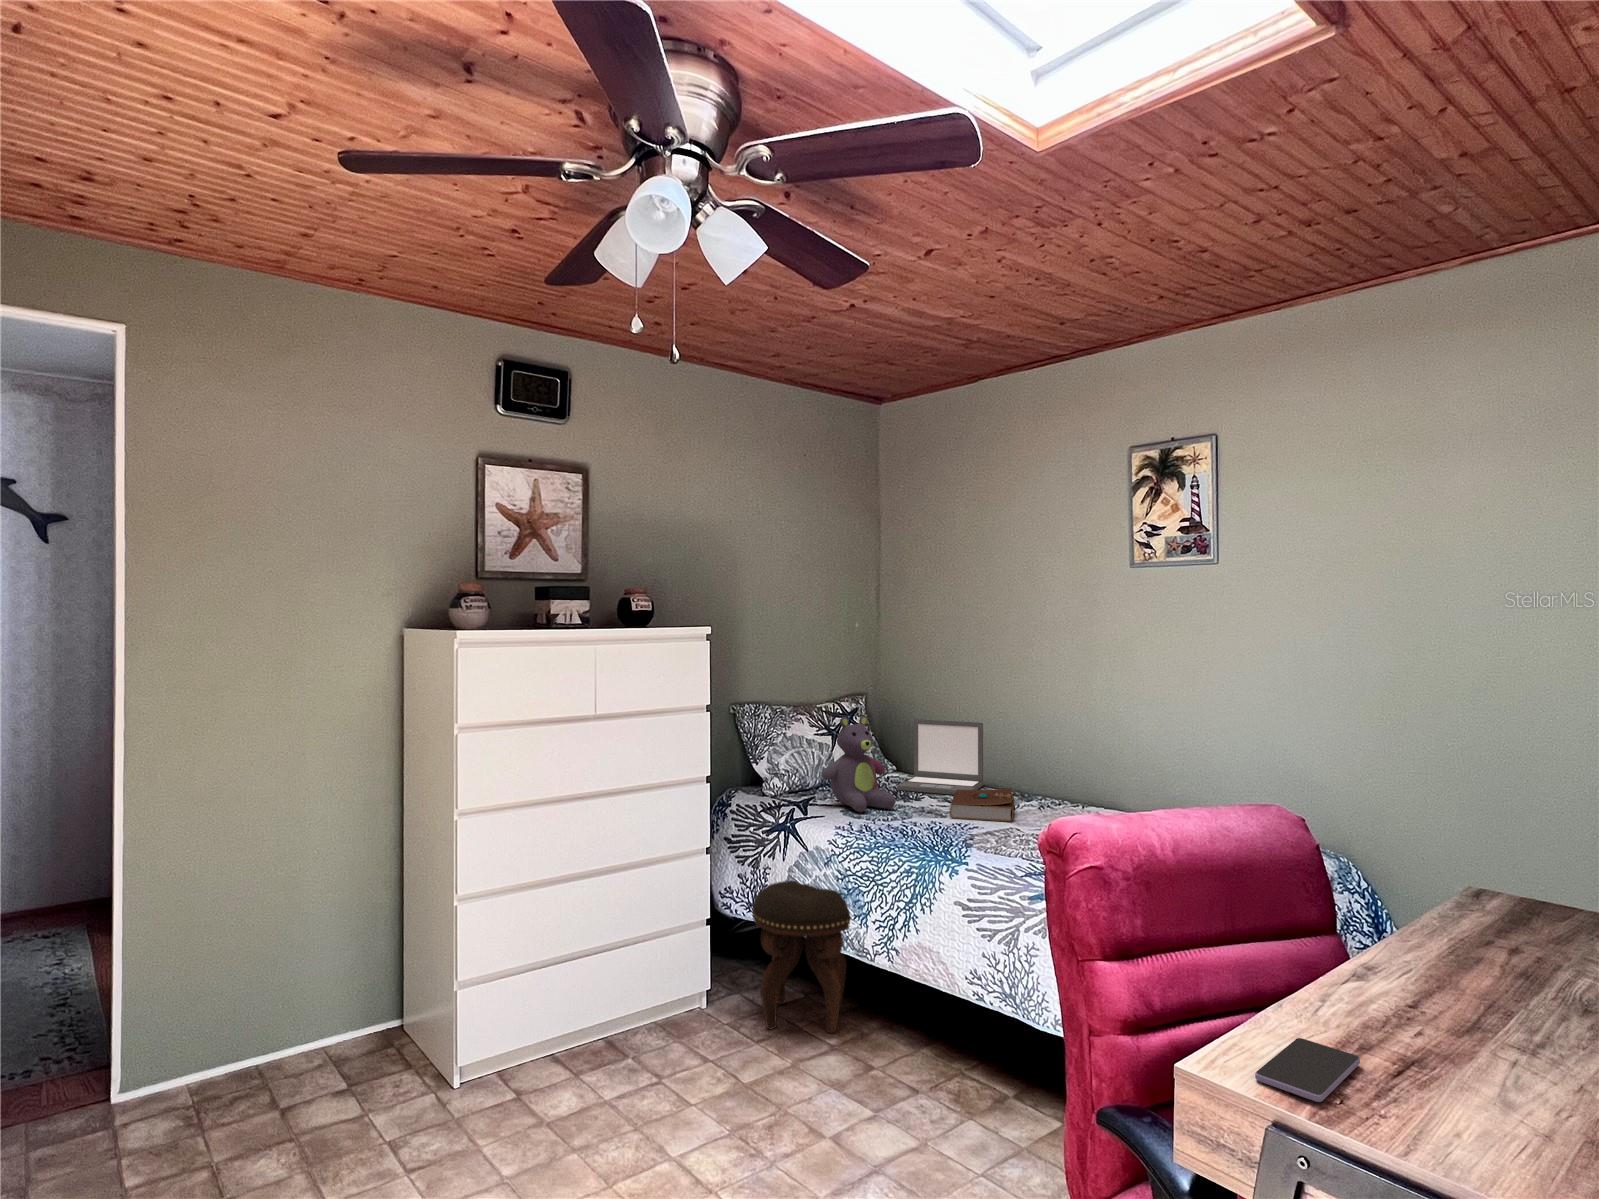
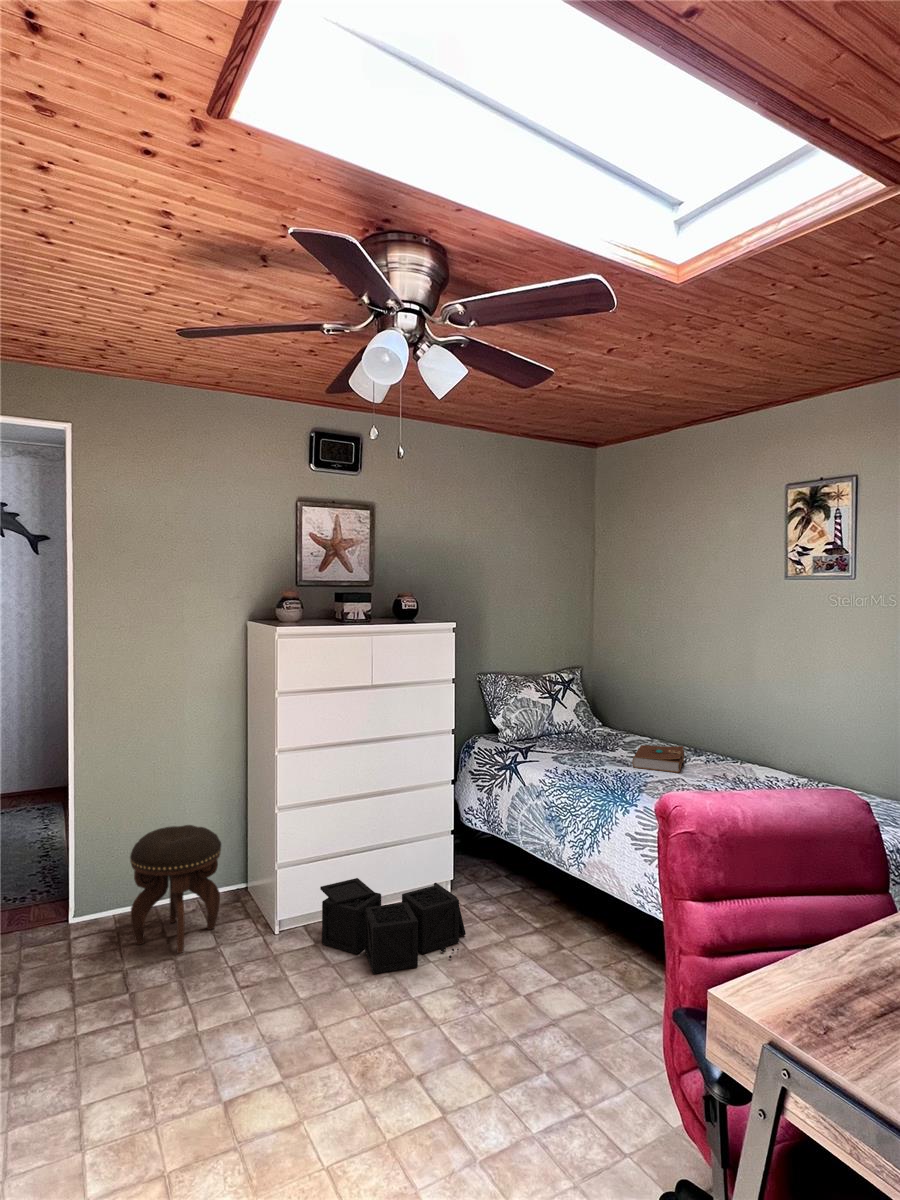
stuffed bear: present [822,716,895,812] -> none [539,688,593,759]
laptop: present [897,719,983,795] -> none [598,689,666,750]
footstool: present [752,881,851,1033] -> present [130,825,221,953]
storage bin: none [522,993,737,1130] -> present [320,878,466,973]
smartphone: present [1255,1038,1360,1102] -> none [768,981,857,1034]

